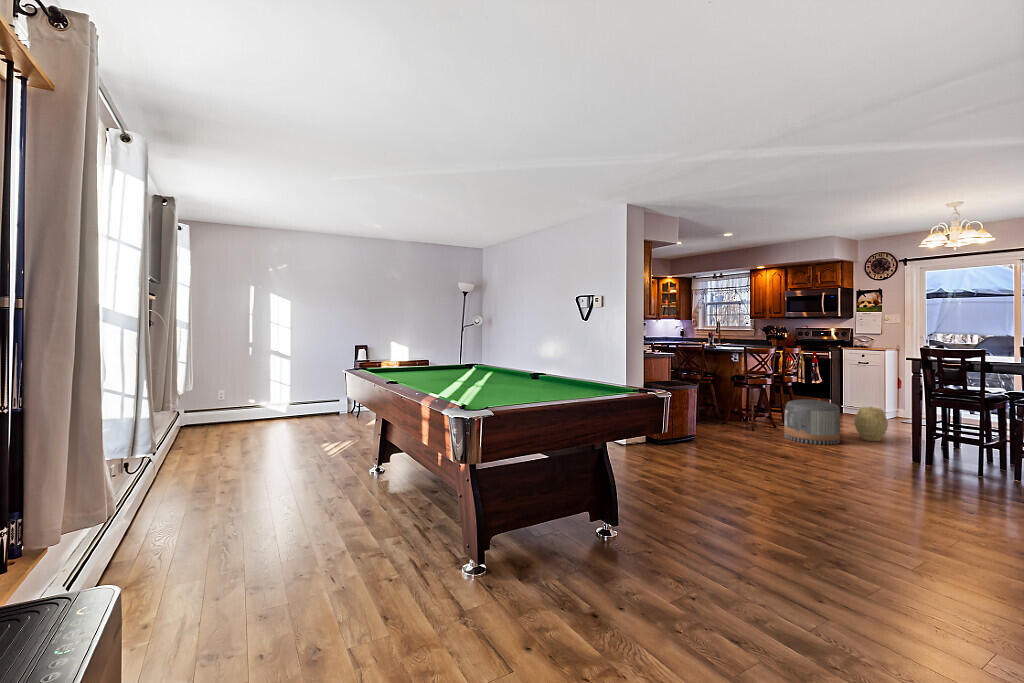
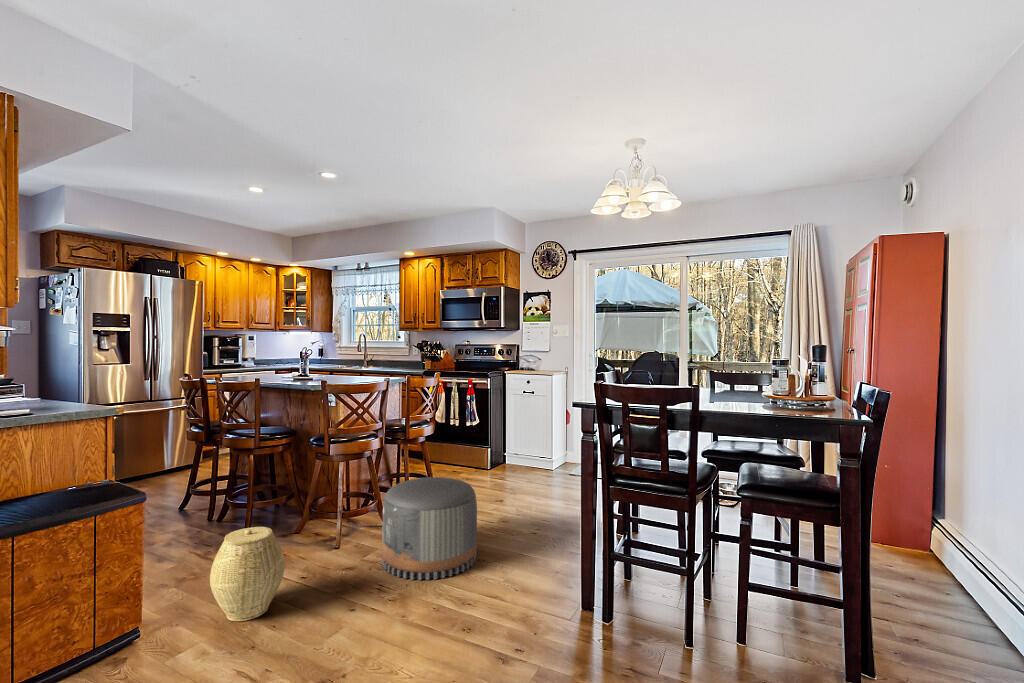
woven basket: present [854,407,888,441] -> present [210,527,285,621]

